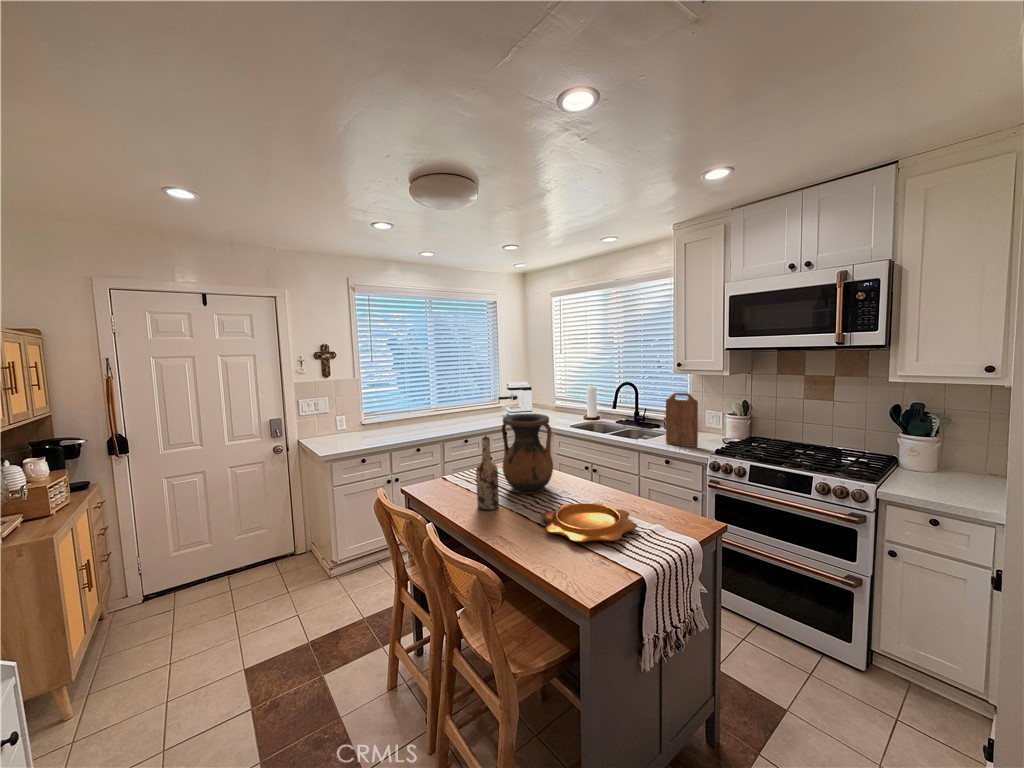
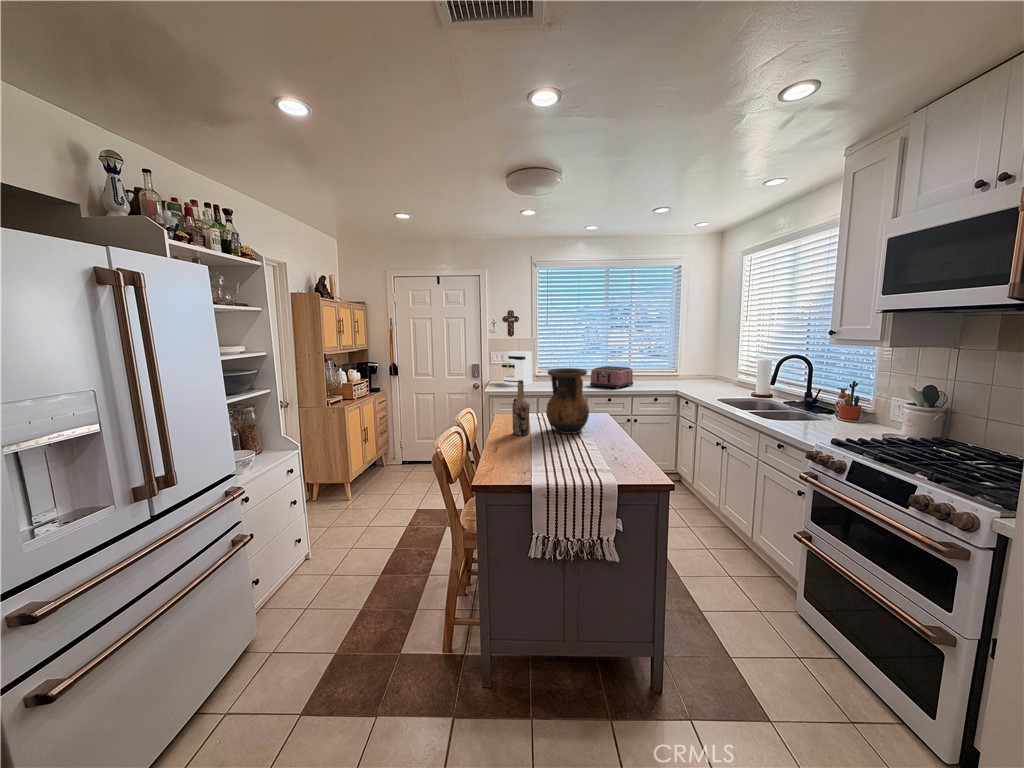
coffee maker: present [498,382,532,415] -> present [502,351,532,385]
cutting board: present [666,393,698,447] -> none [786,368,824,435]
toaster: none [436,404,476,429] -> present [590,366,633,389]
decorative bowl: present [541,503,637,542] -> none [521,441,598,465]

